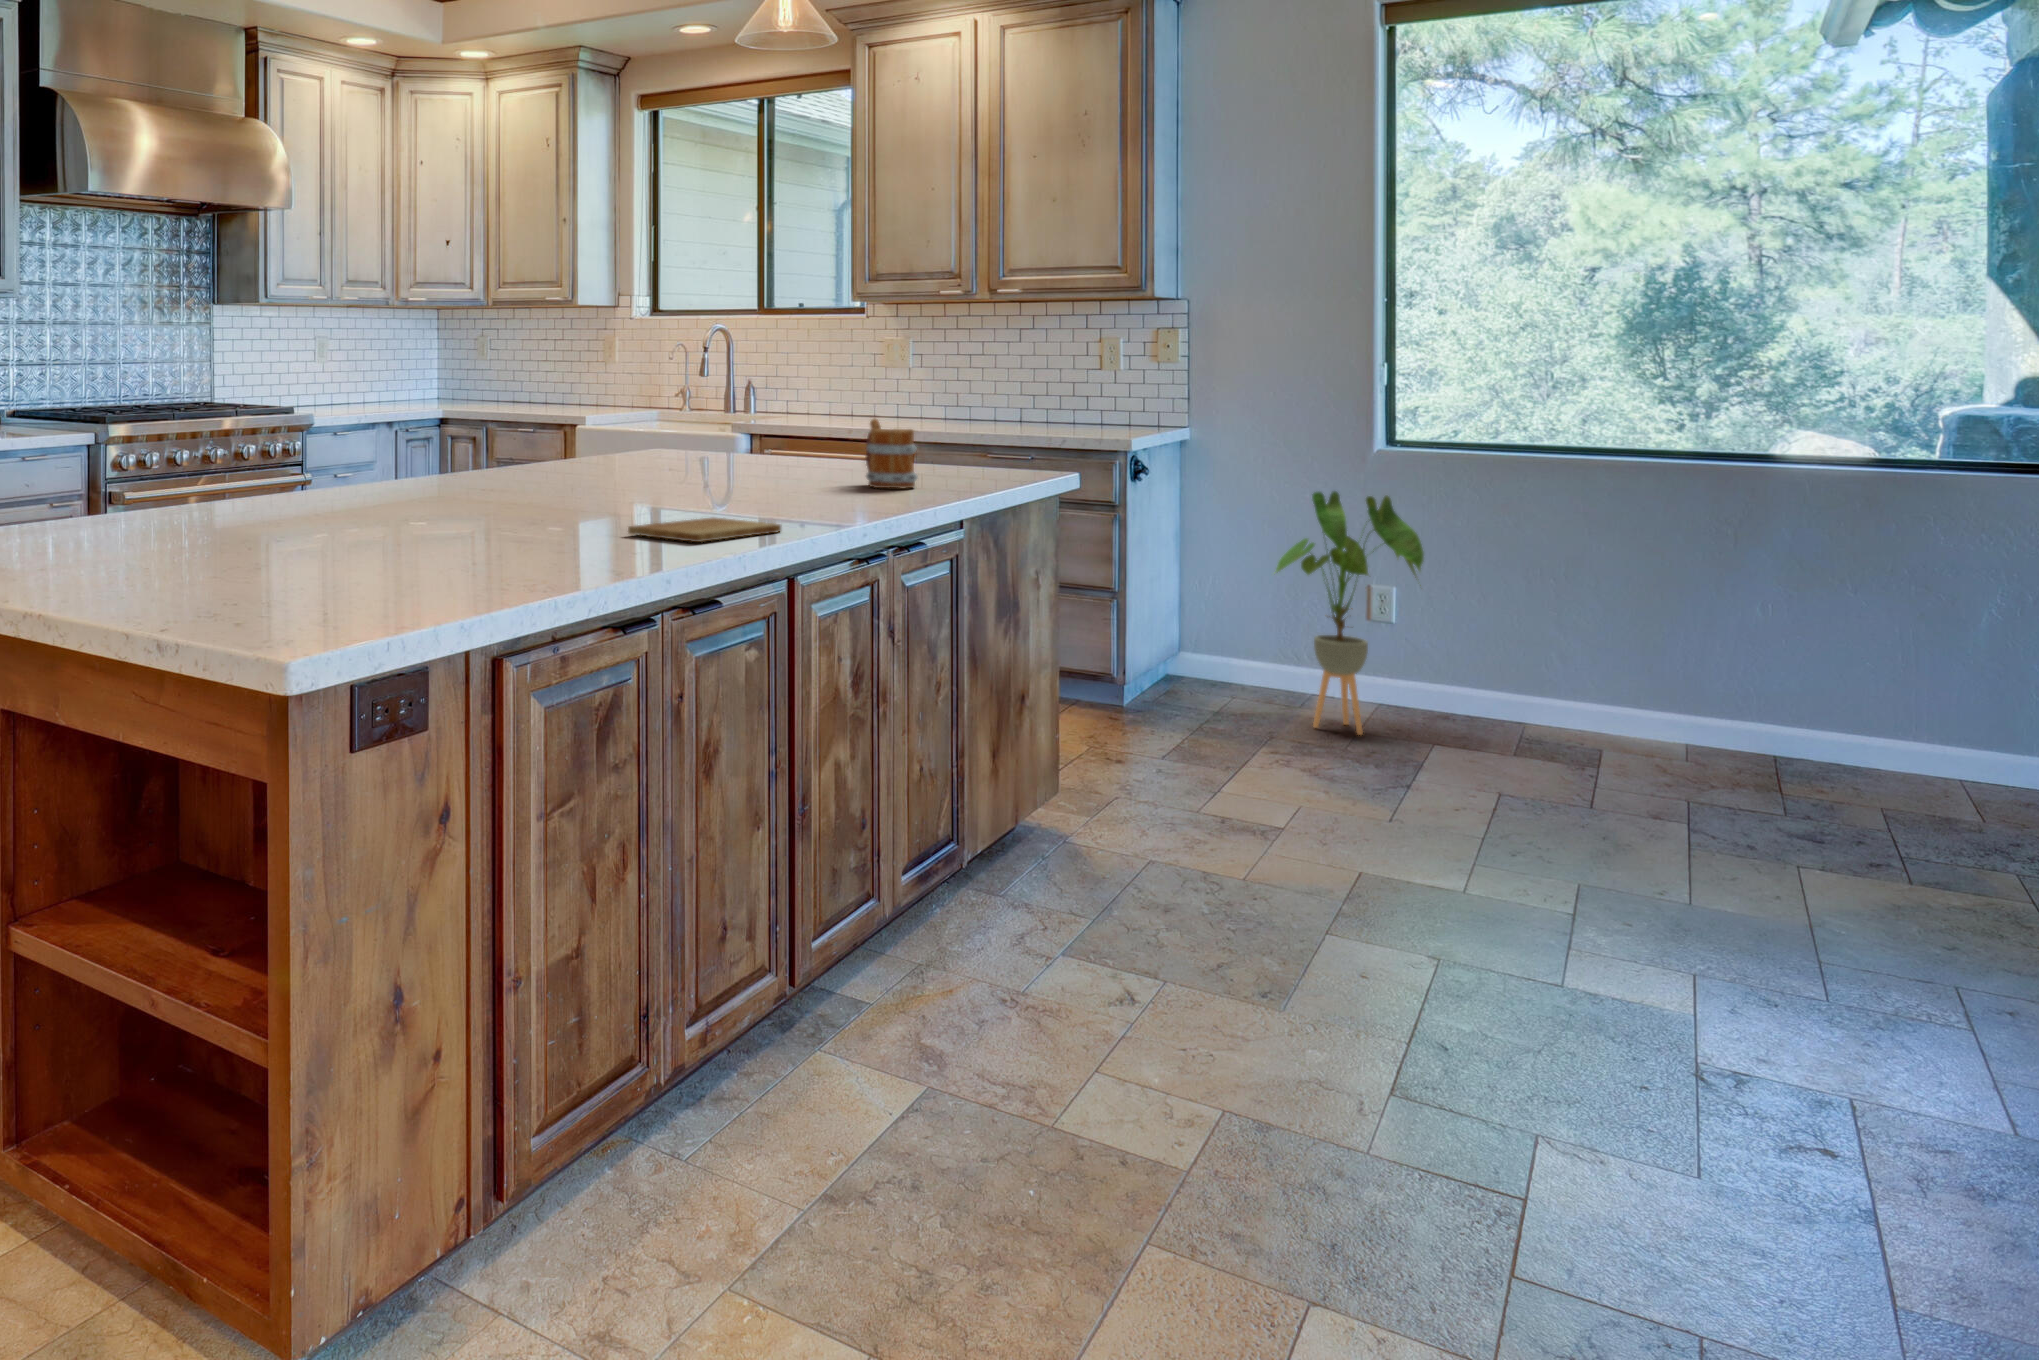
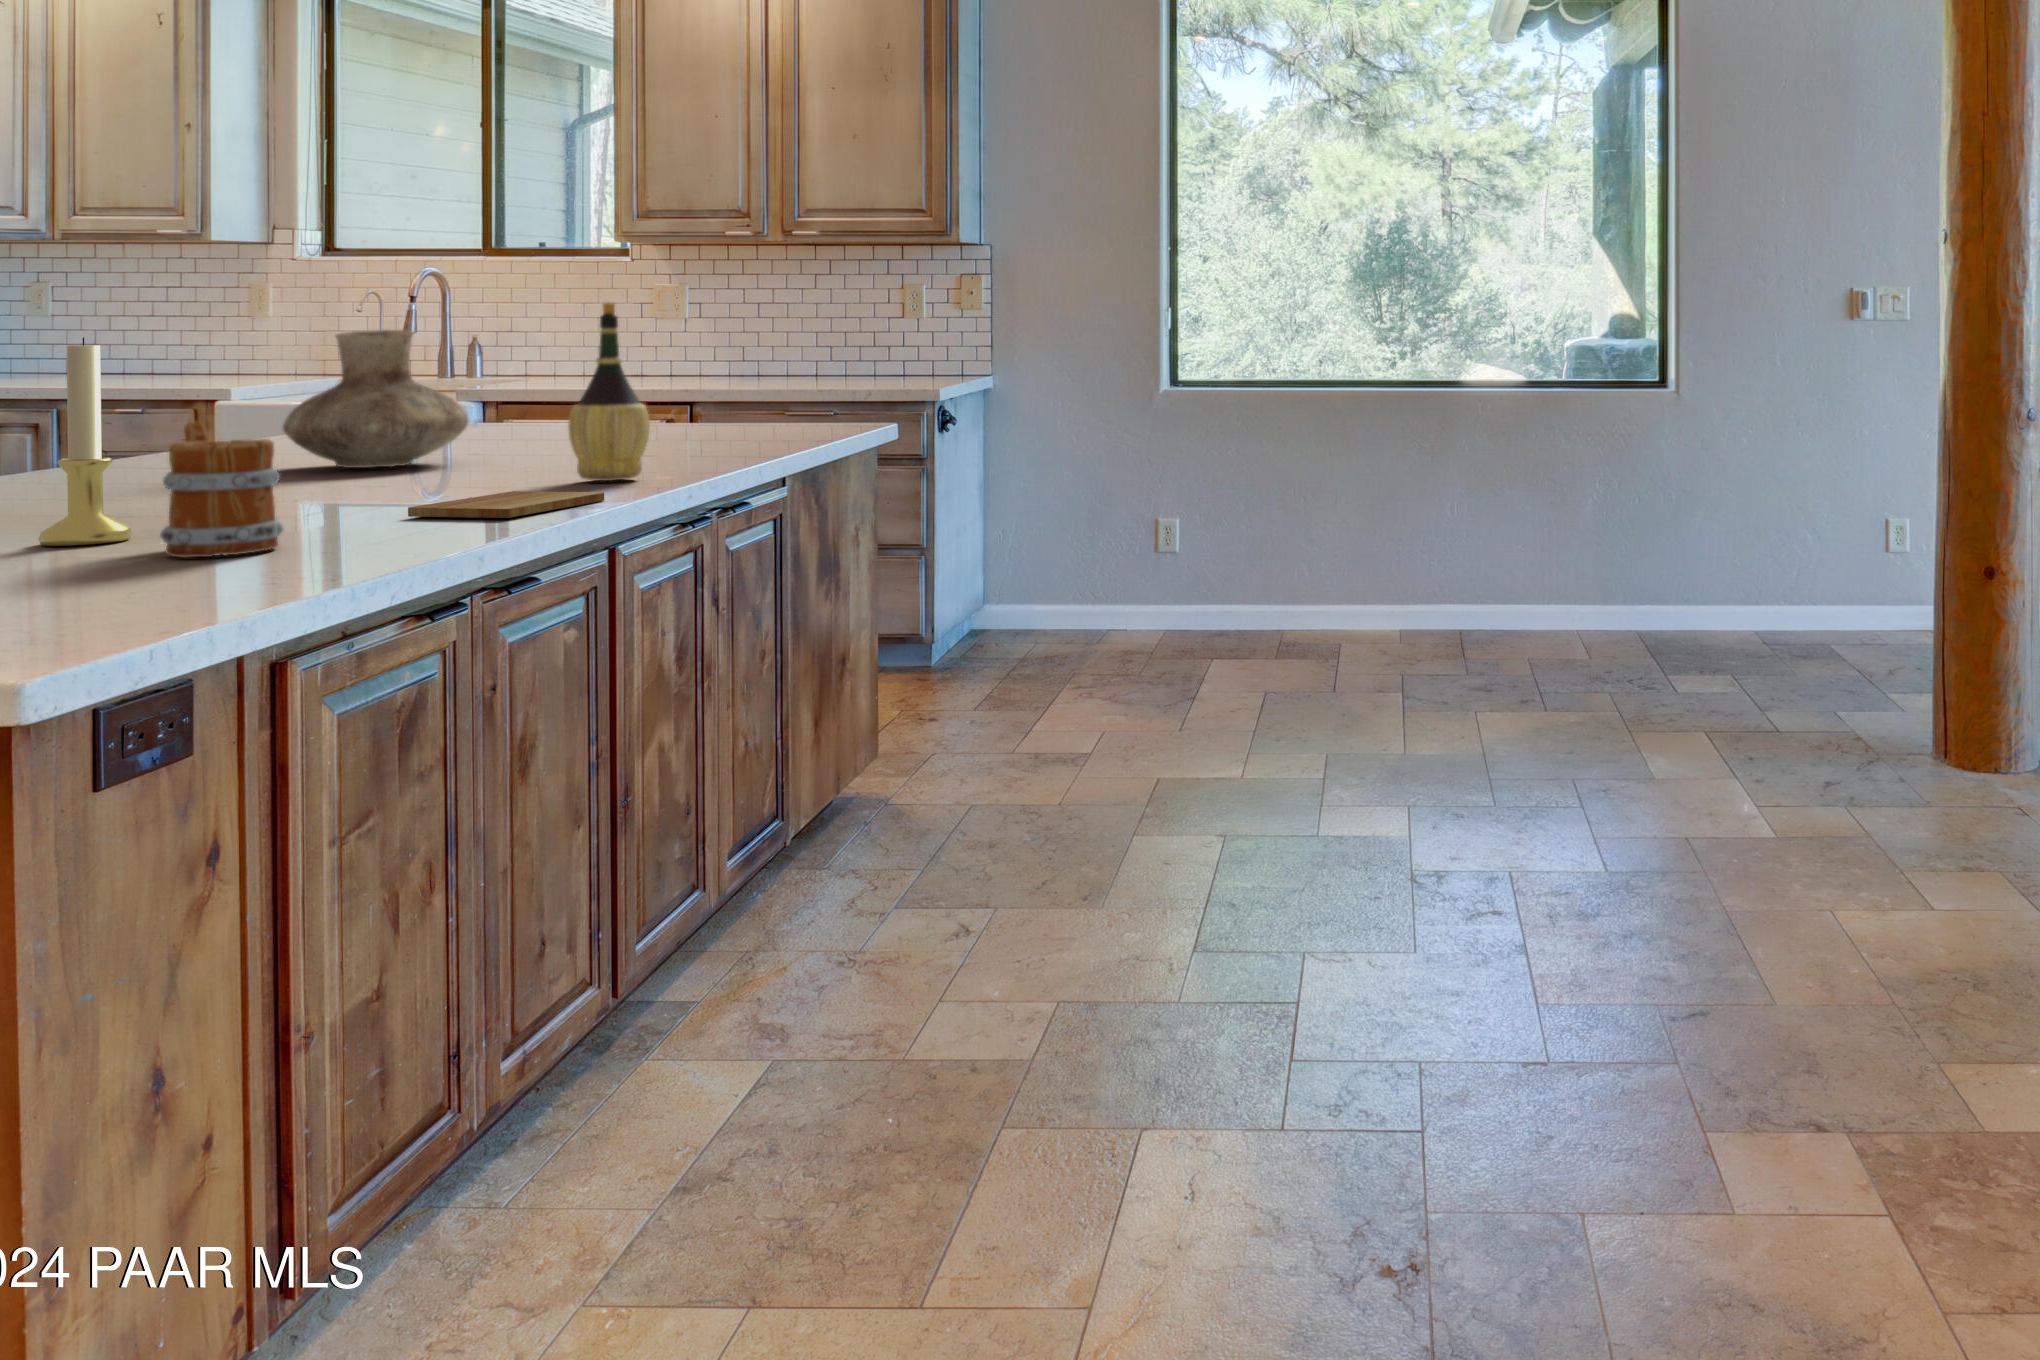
wine bottle: none [765,350,830,512] -> present [568,303,650,481]
vase: none [578,375,704,488] -> present [283,330,469,468]
candle holder: none [393,378,448,539] -> present [38,337,132,546]
mug: present [866,419,918,489] -> present [160,421,283,558]
house plant: present [1276,491,1424,735] -> none [1072,432,1197,650]

